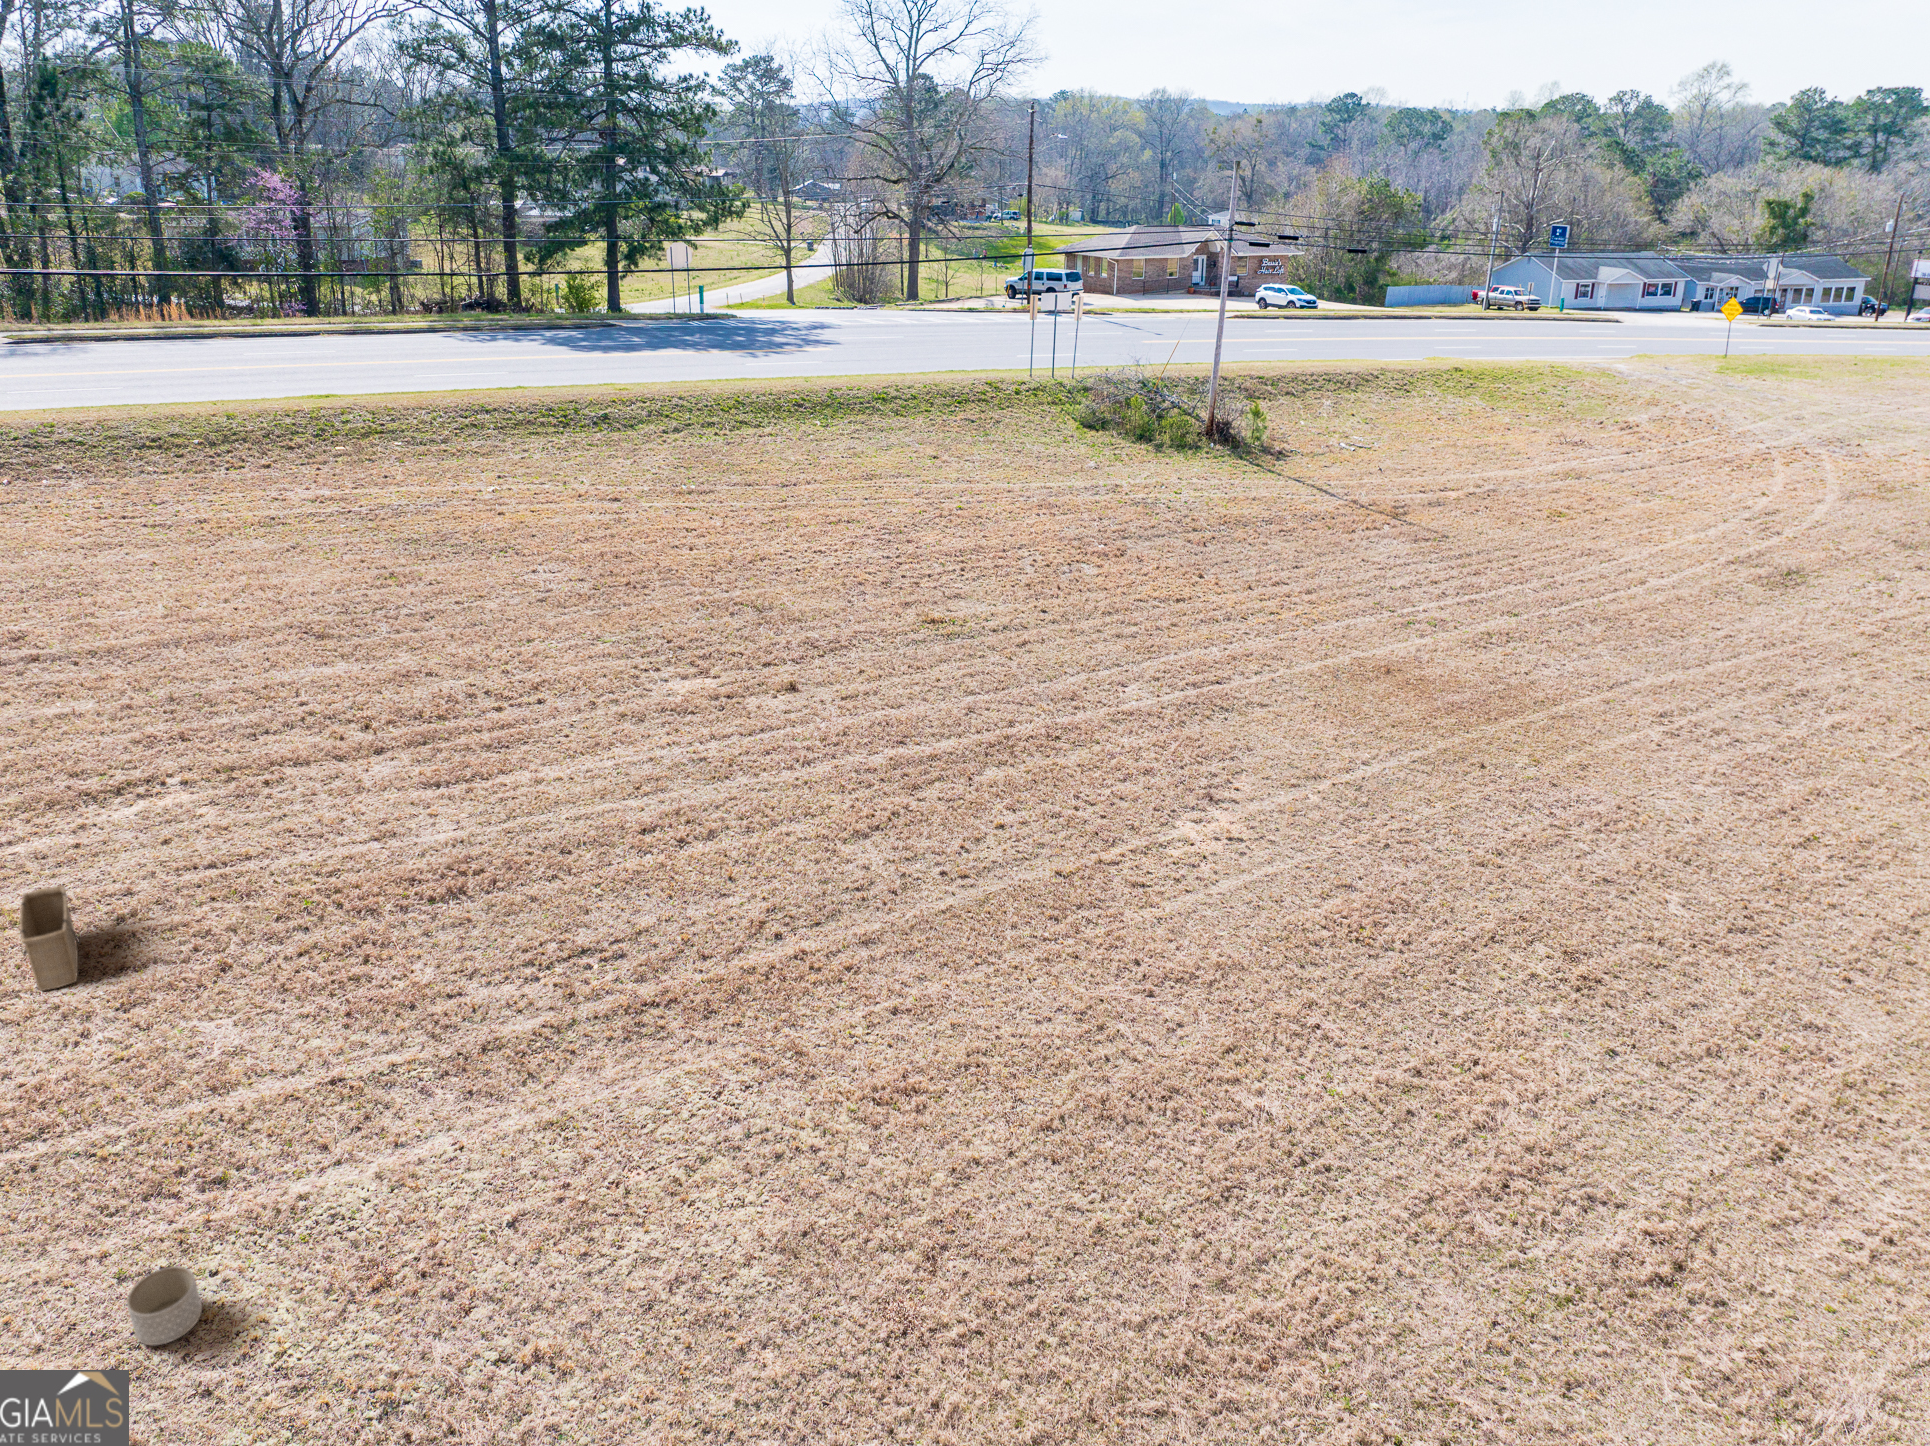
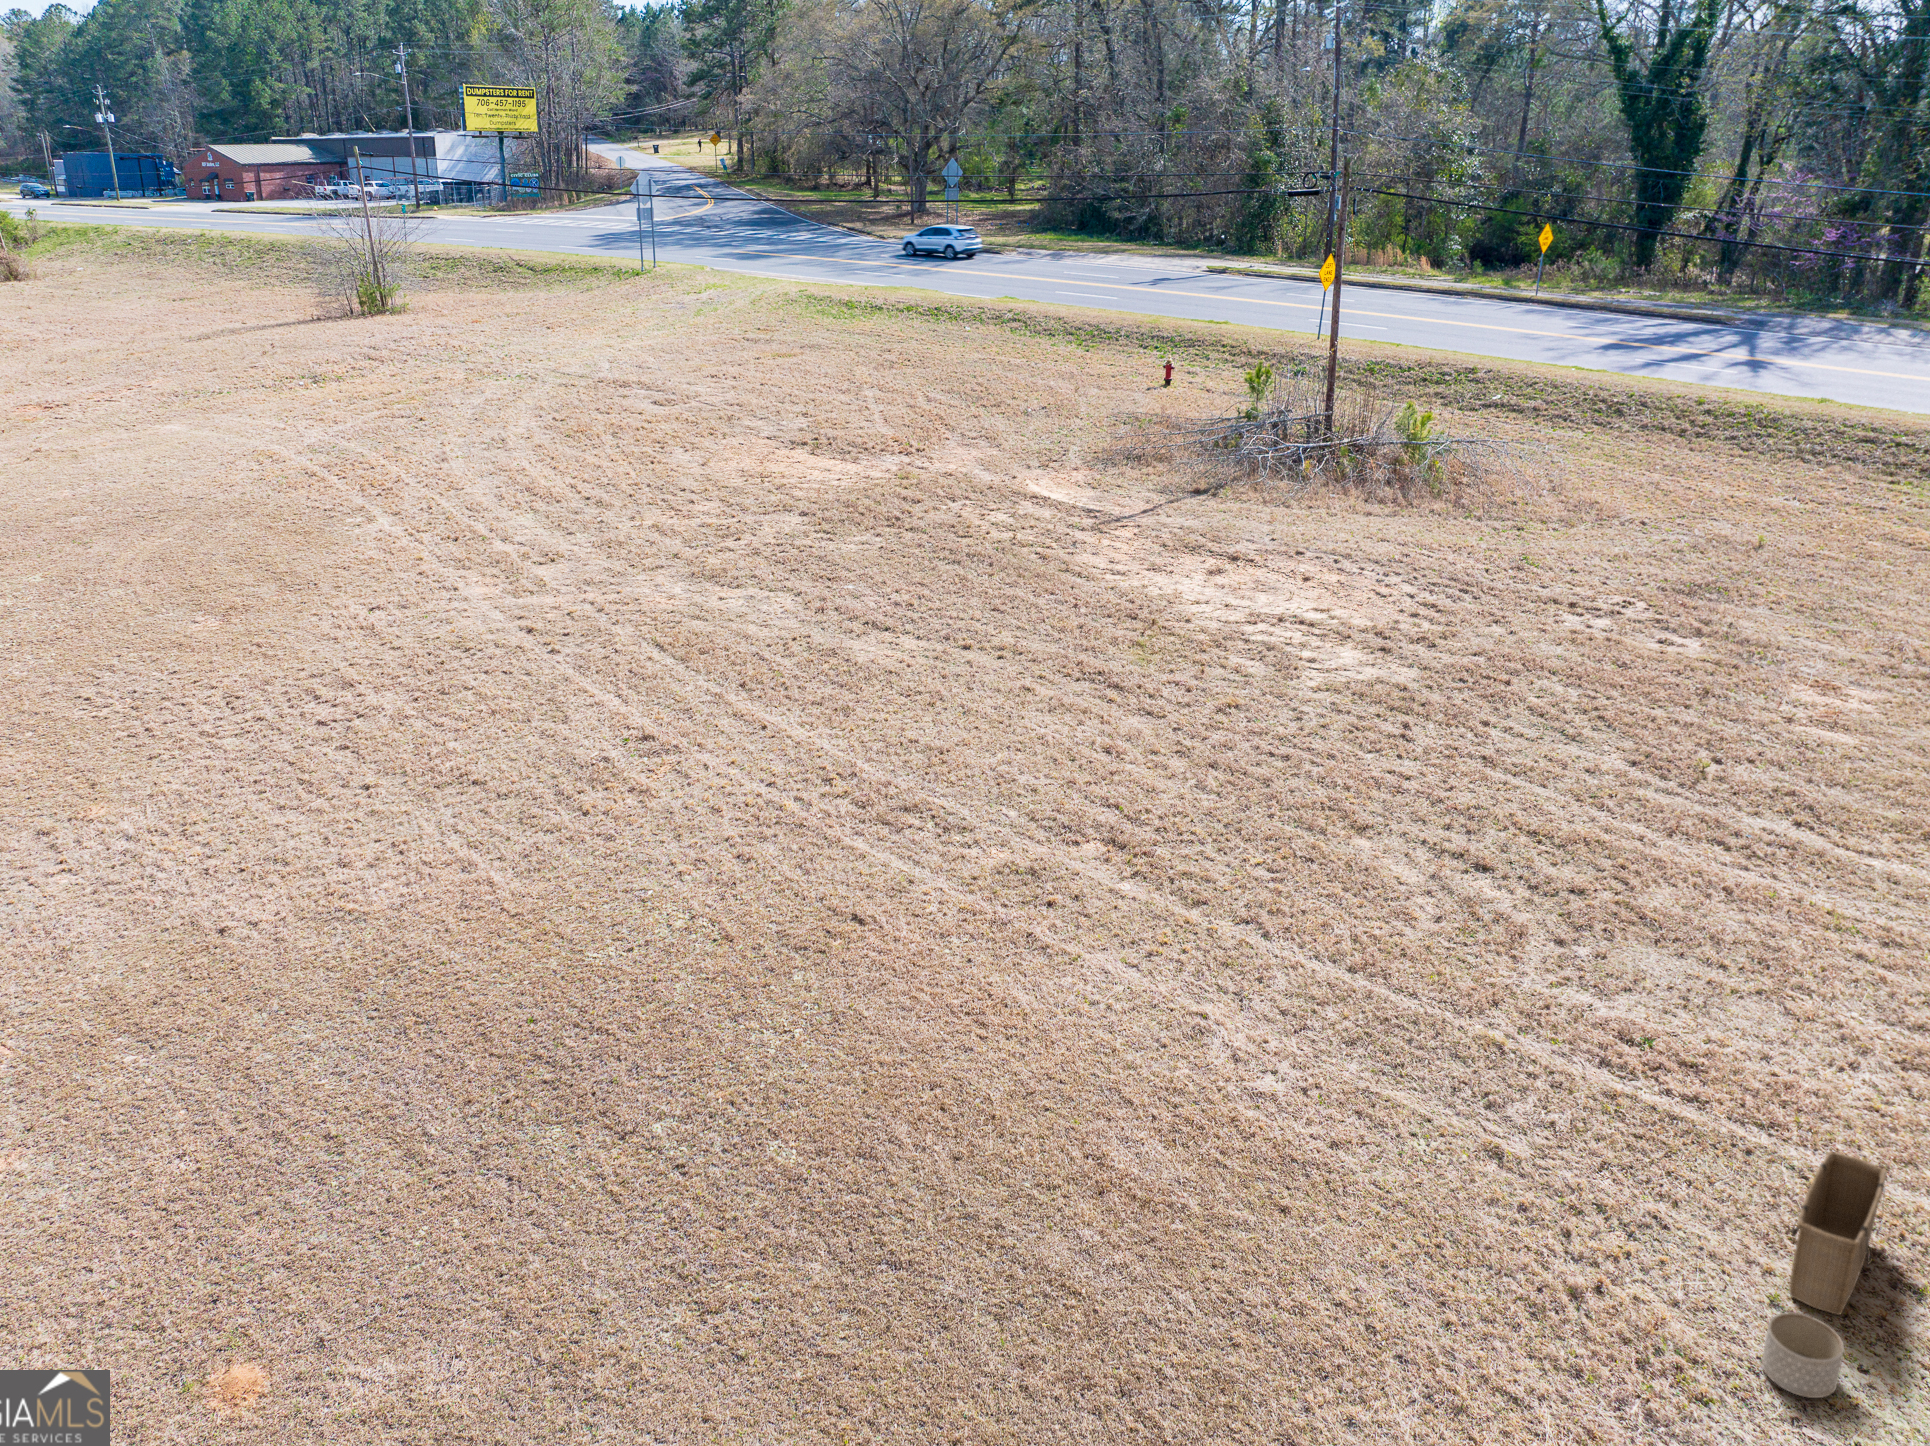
basket: present [20,886,80,991] -> present [1789,1152,1887,1315]

